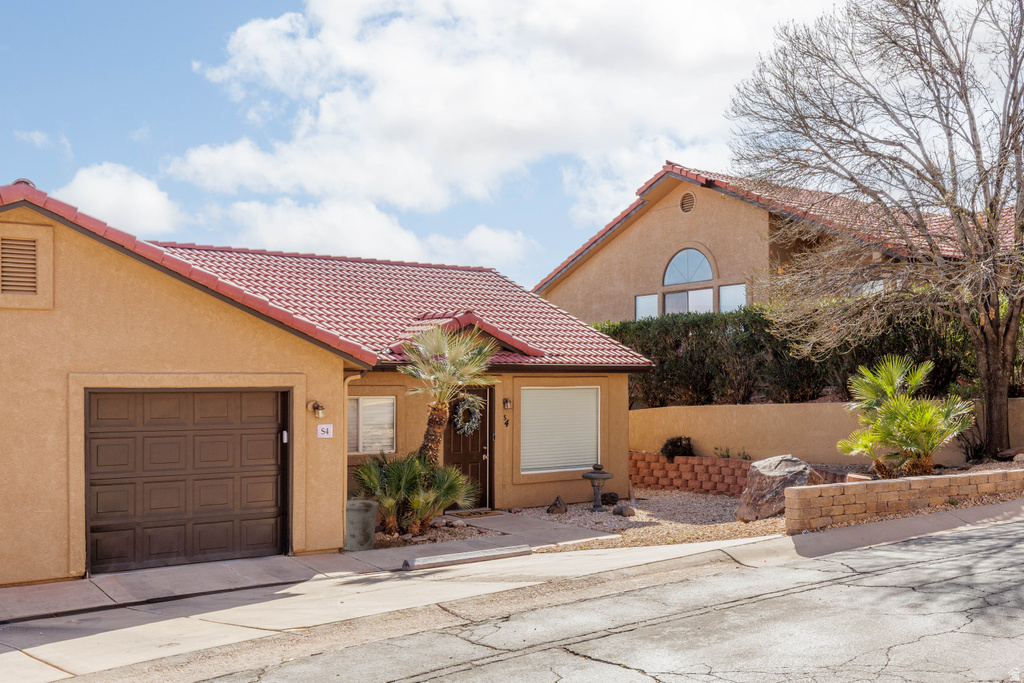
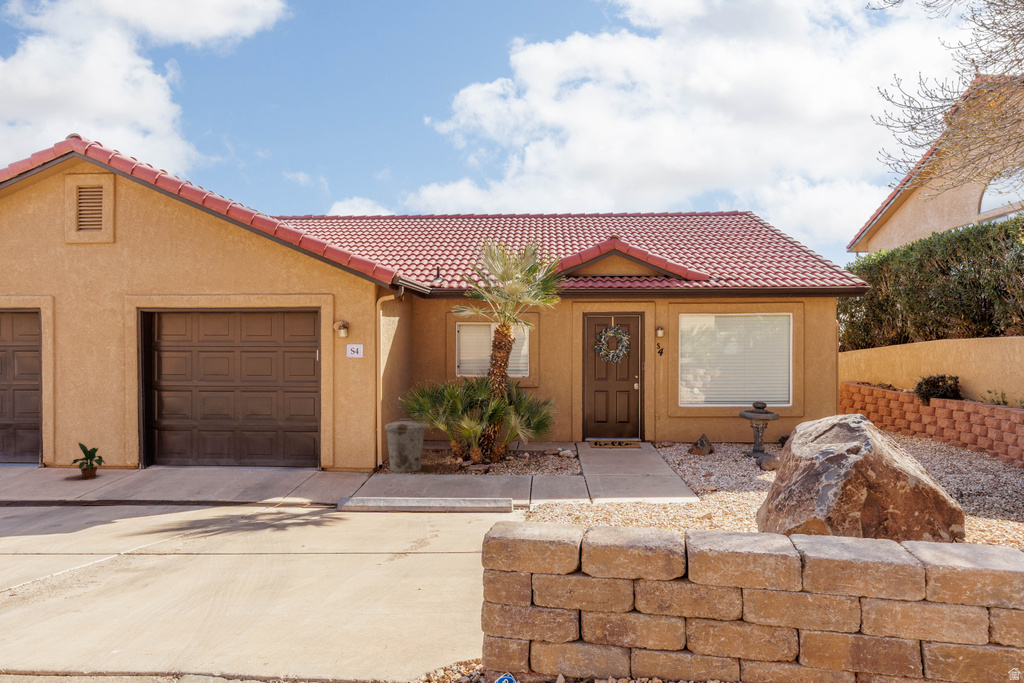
potted plant: none [17,552,63,595] -> present [70,443,105,479]

